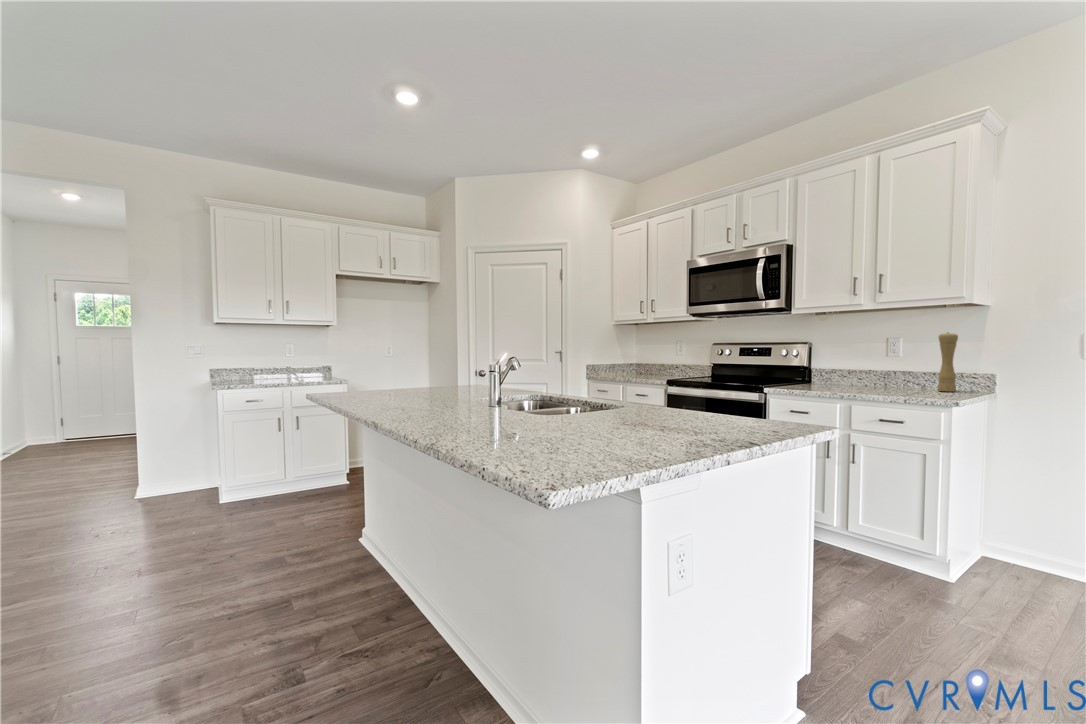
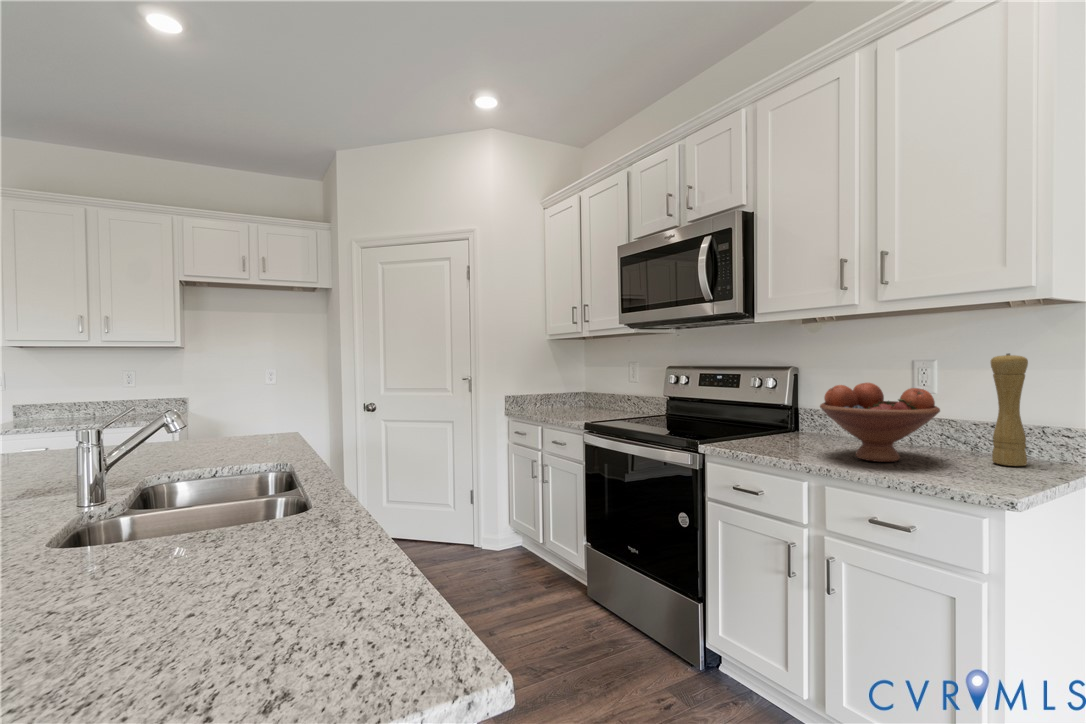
fruit bowl: none [844,349,913,392] -> present [820,383,940,462]

